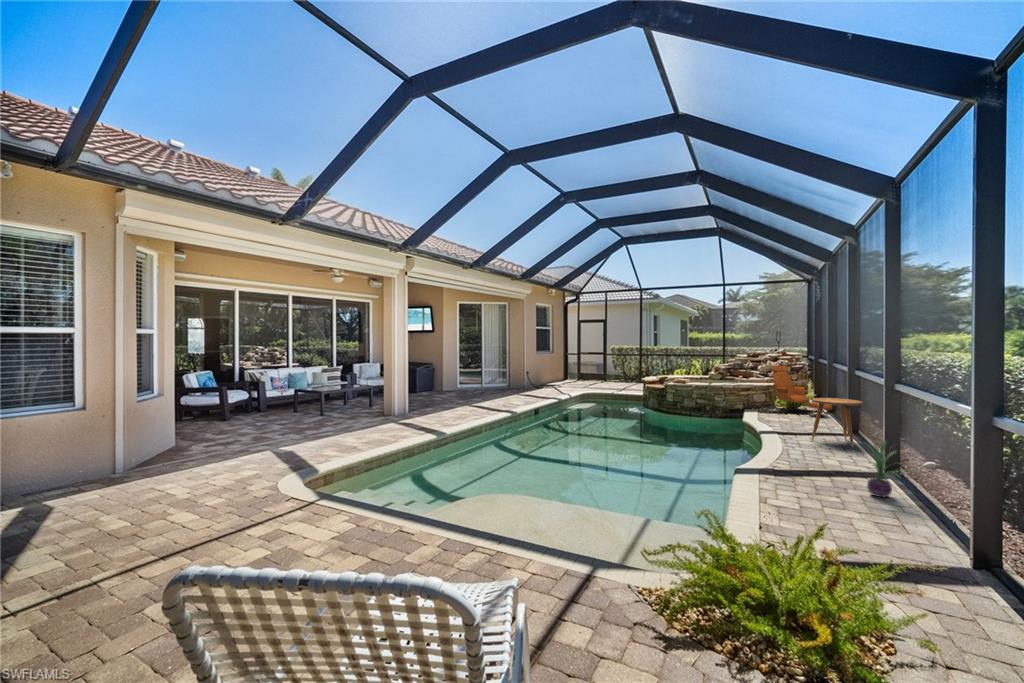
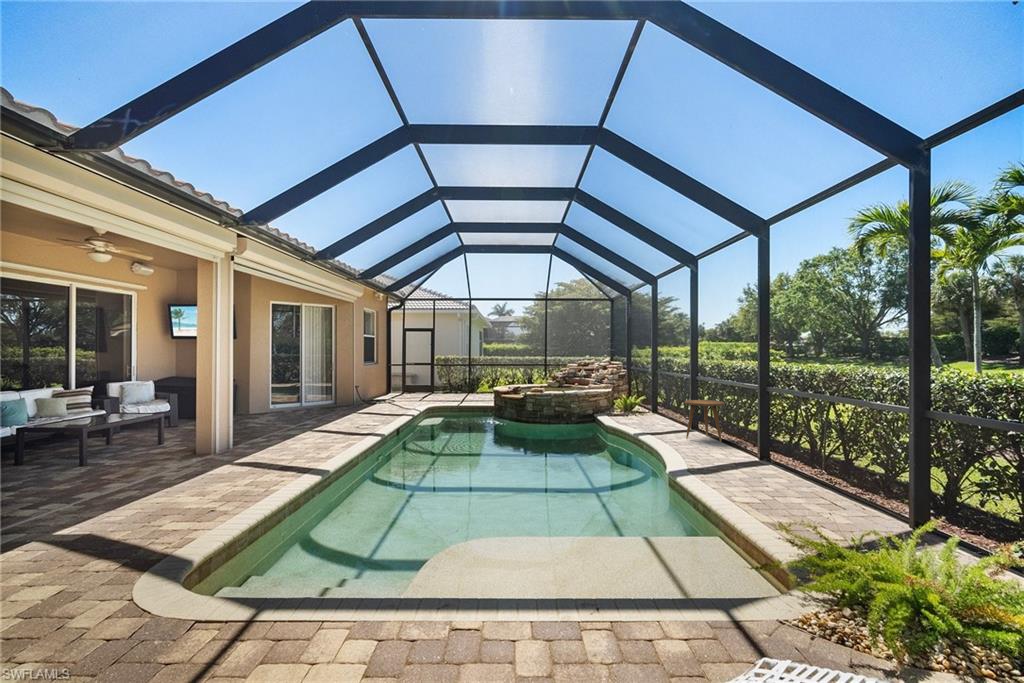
lounge chair: present [772,366,832,417] -> none [618,373,669,418]
decorative plant: present [867,441,899,497] -> none [772,435,830,485]

